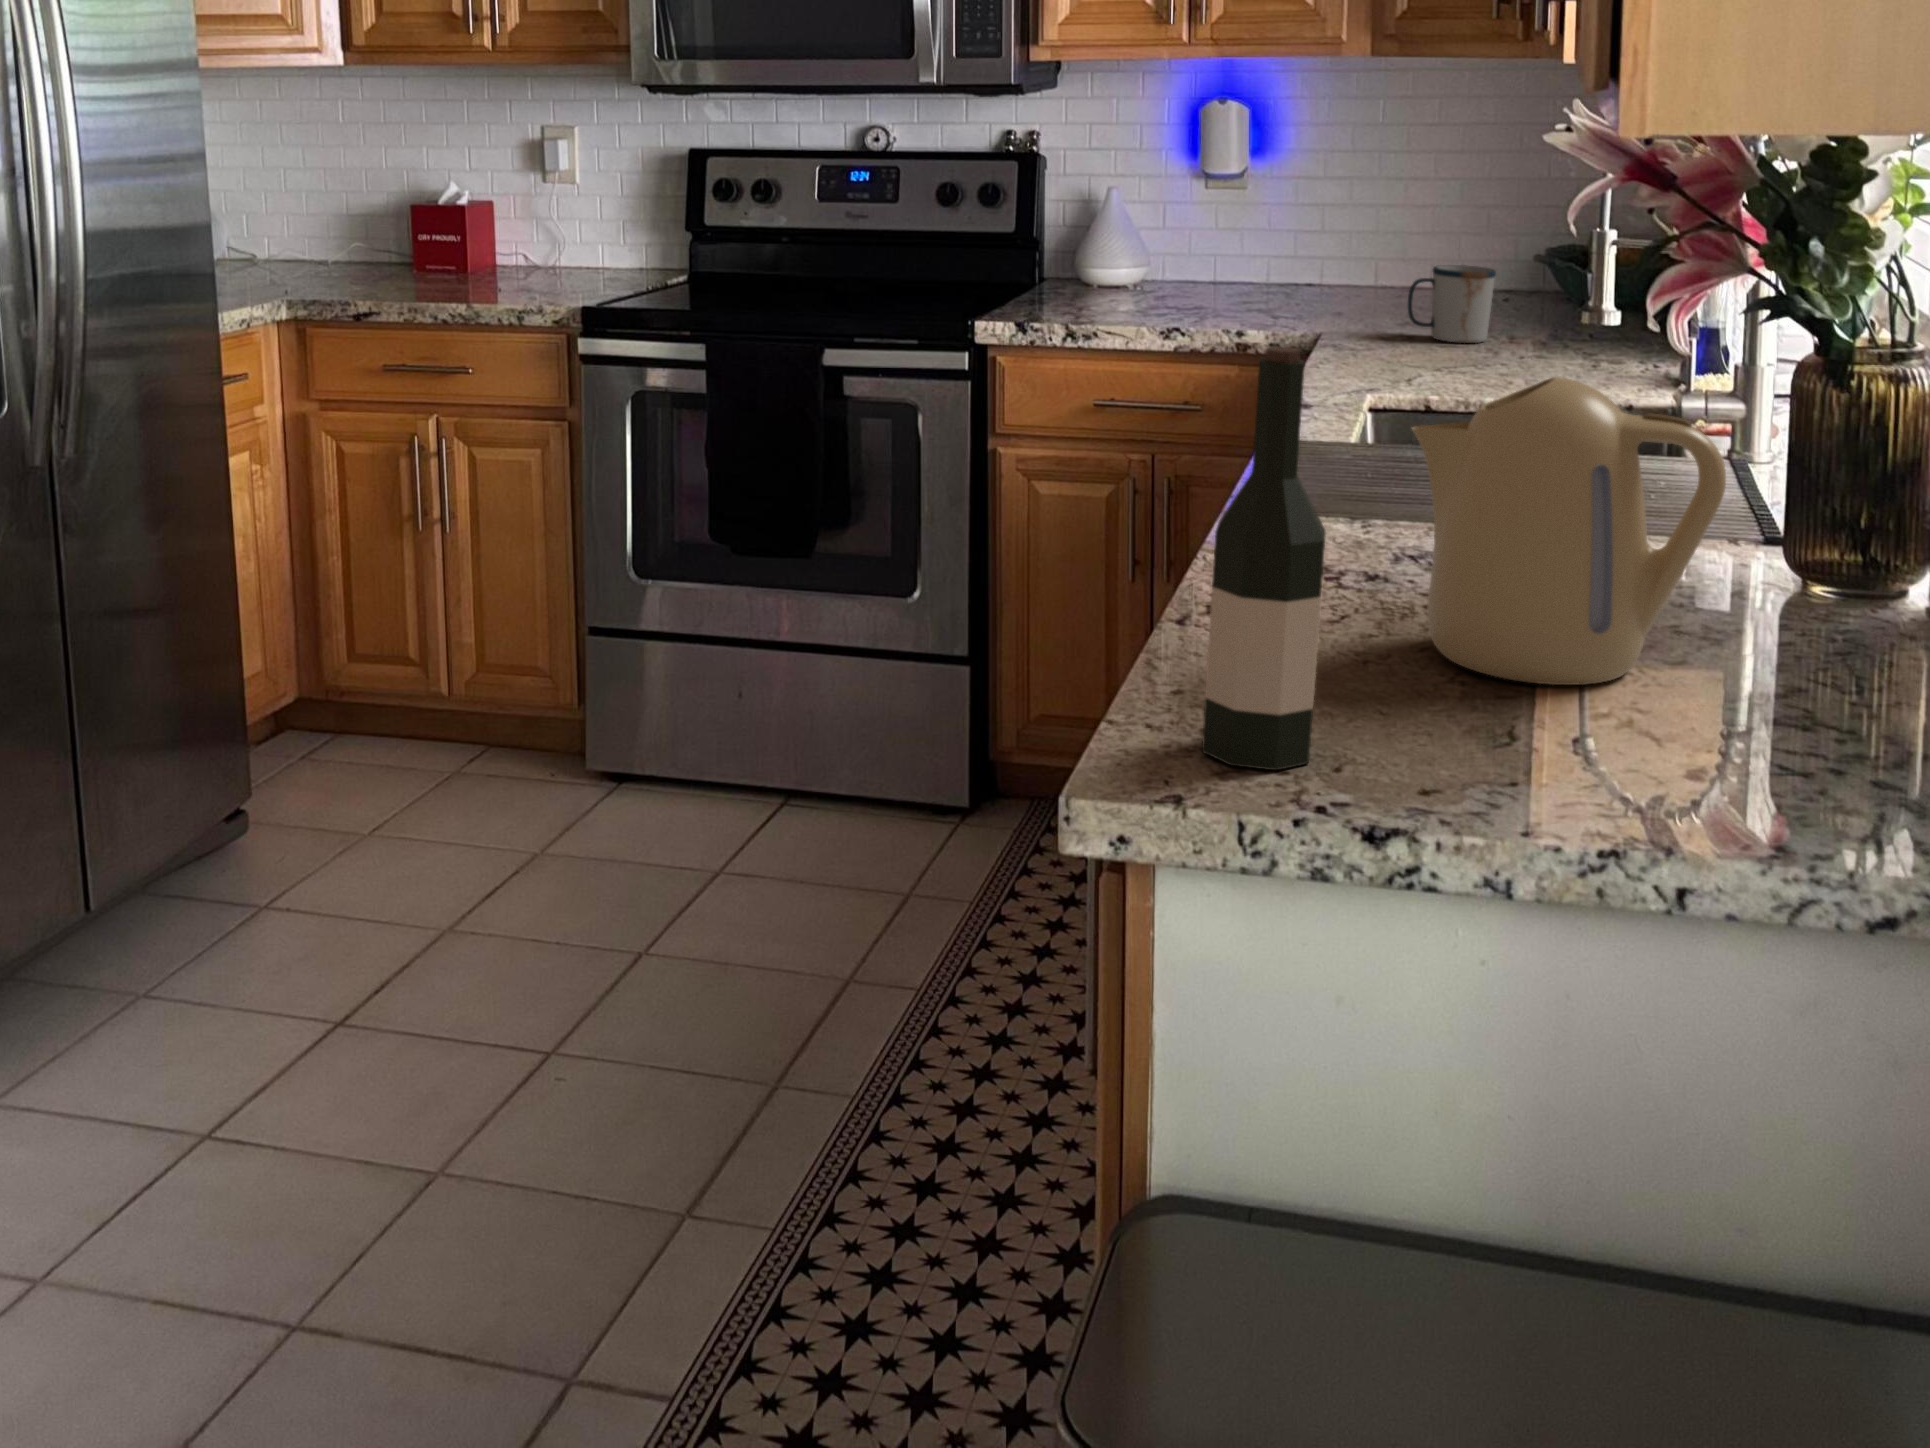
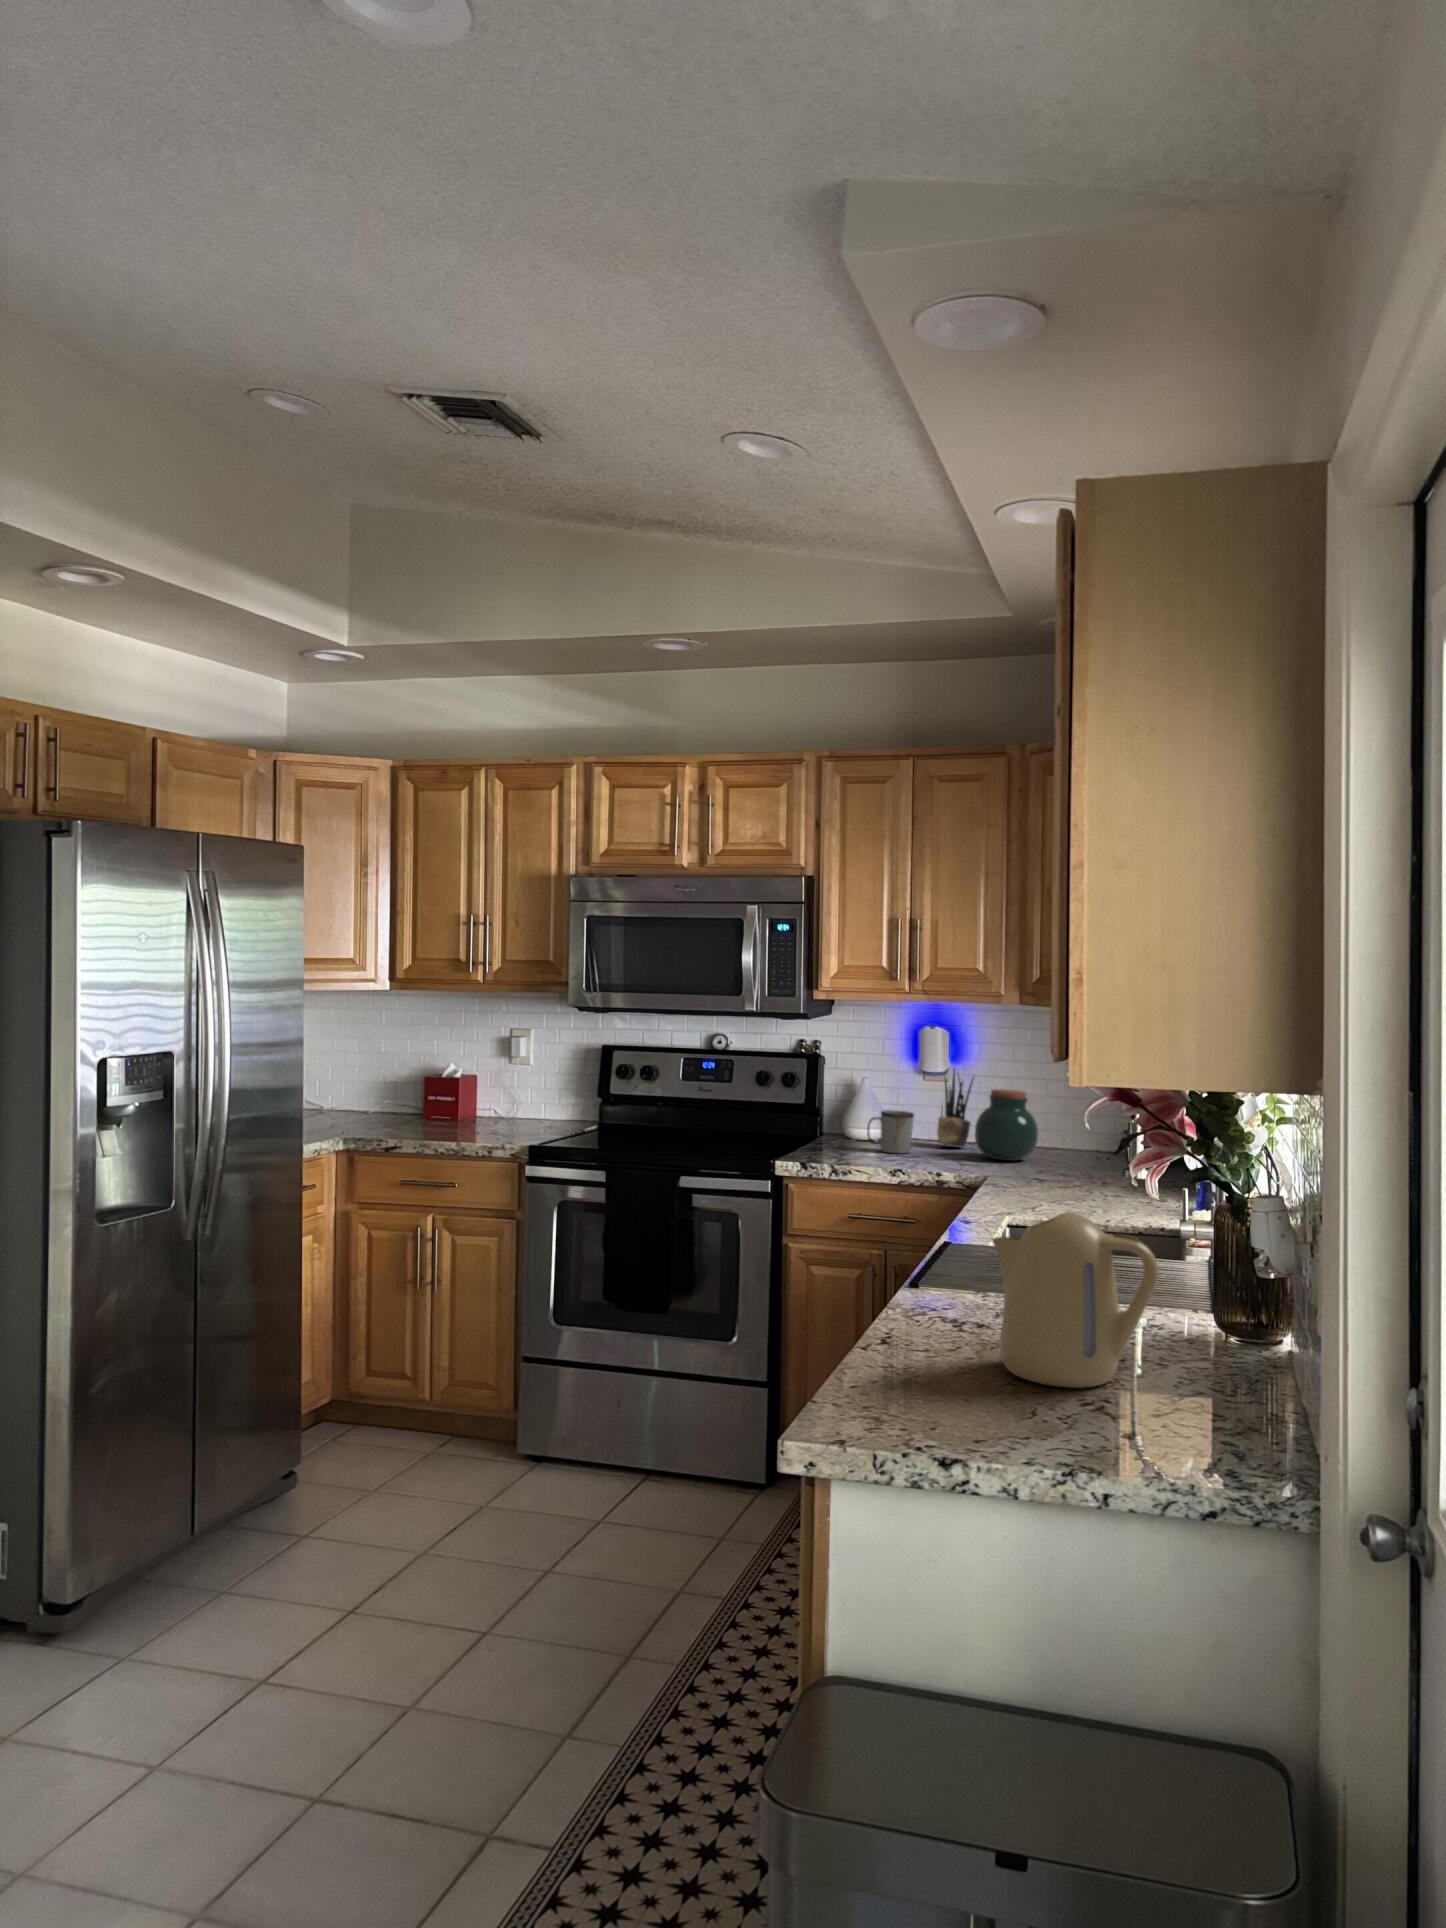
potted plant: none [1229,162,1289,290] -> present [937,1071,973,1147]
jar: none [1293,196,1395,309] -> present [975,1089,1038,1161]
mug: present [1408,265,1496,343] -> present [867,1110,914,1154]
wine bottle: present [1202,346,1326,770] -> none [861,1193,929,1429]

